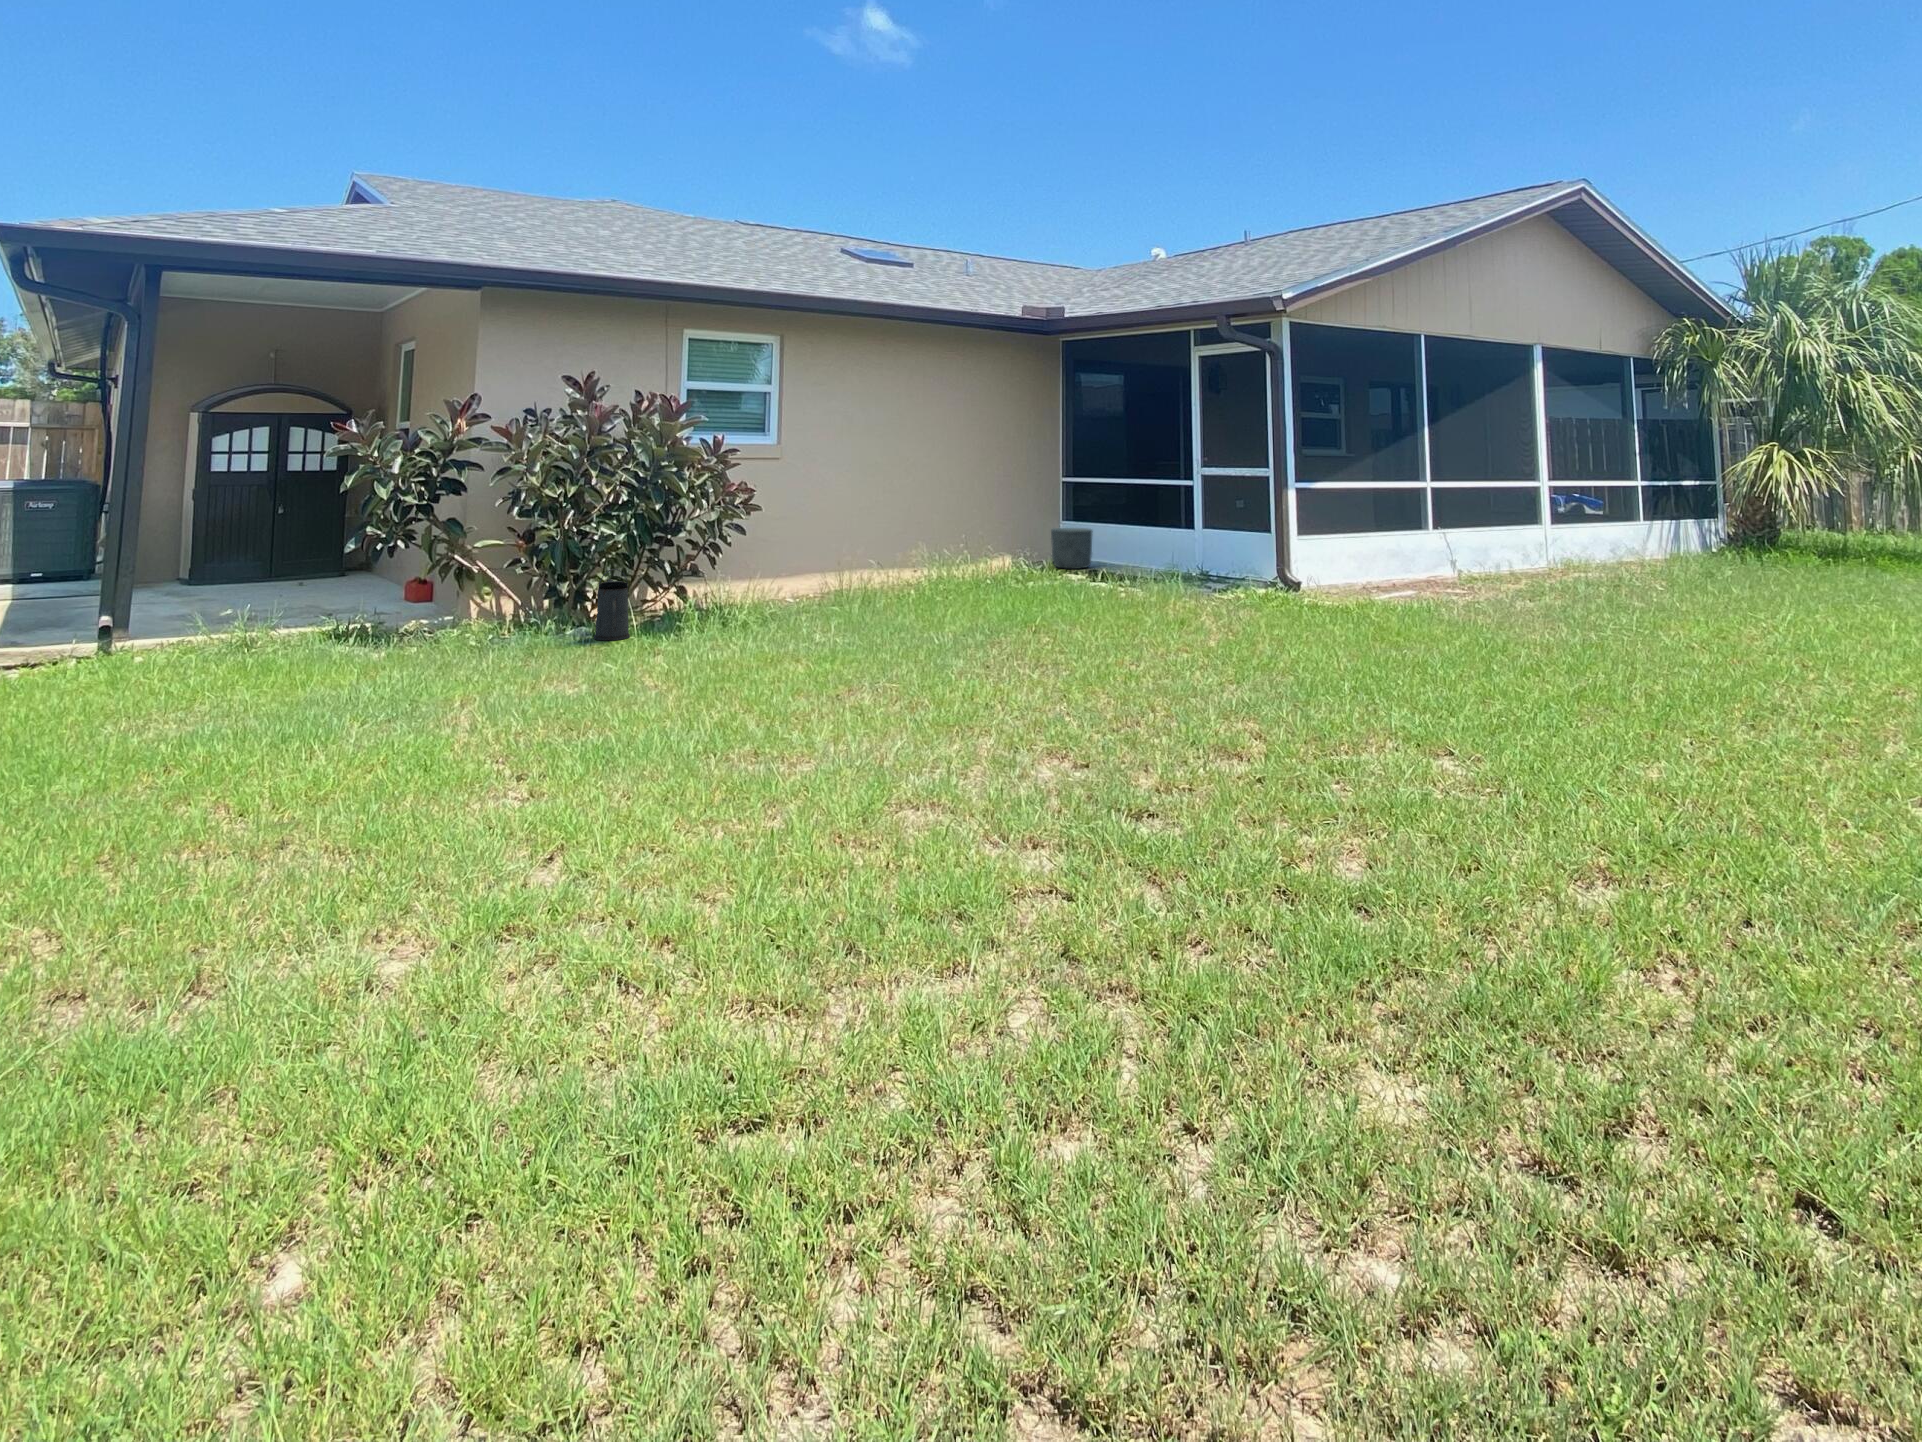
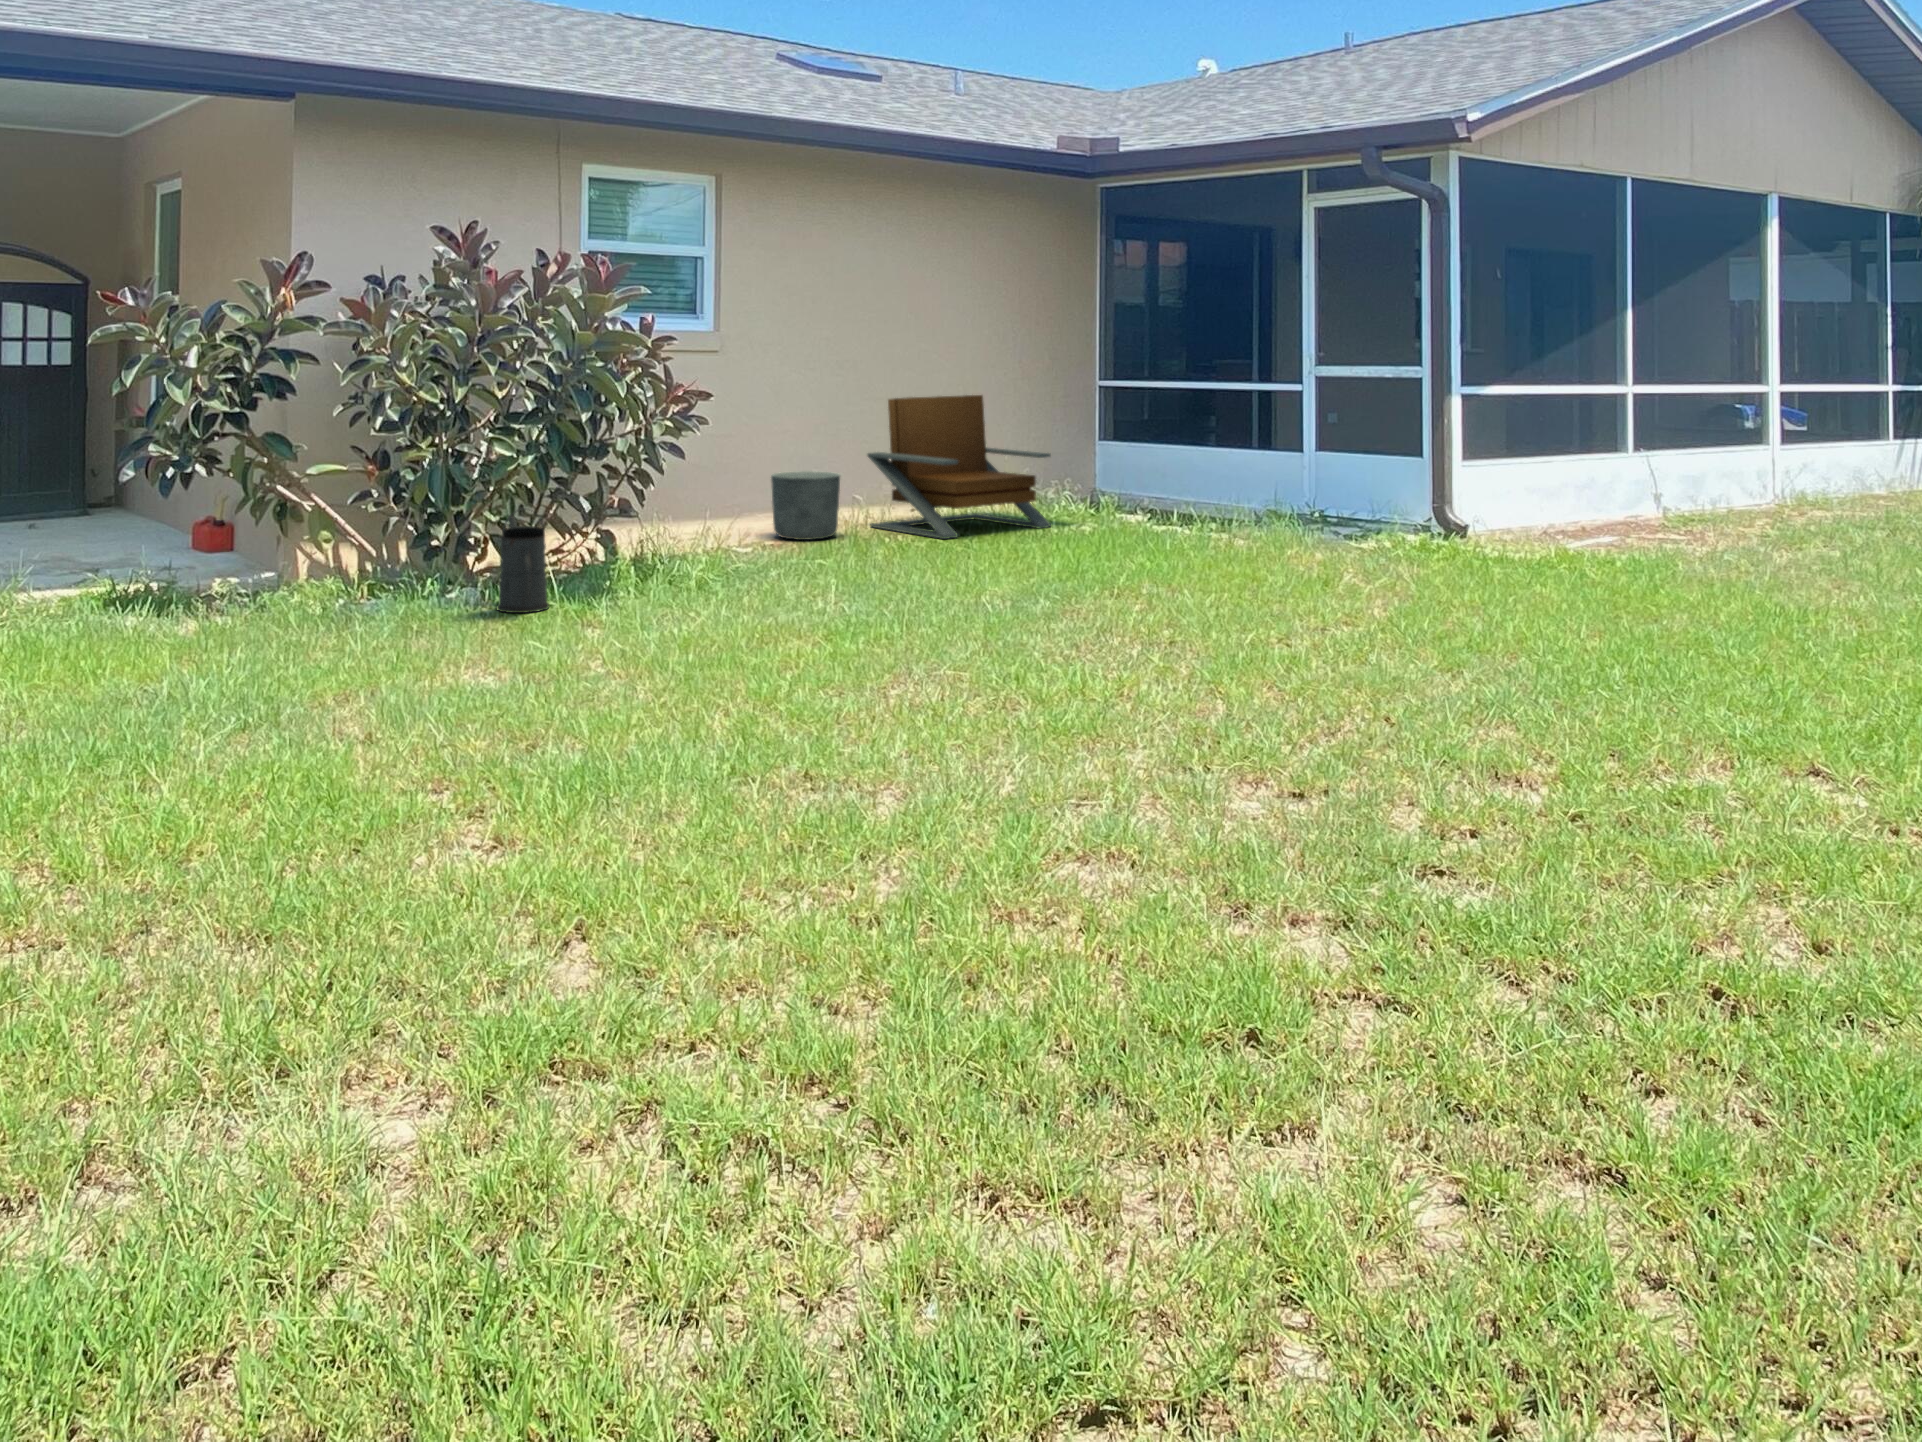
lounge chair: none [878,490,1006,592] -> present [868,395,1051,539]
planter: present [1051,528,1093,569] -> present [771,471,840,540]

